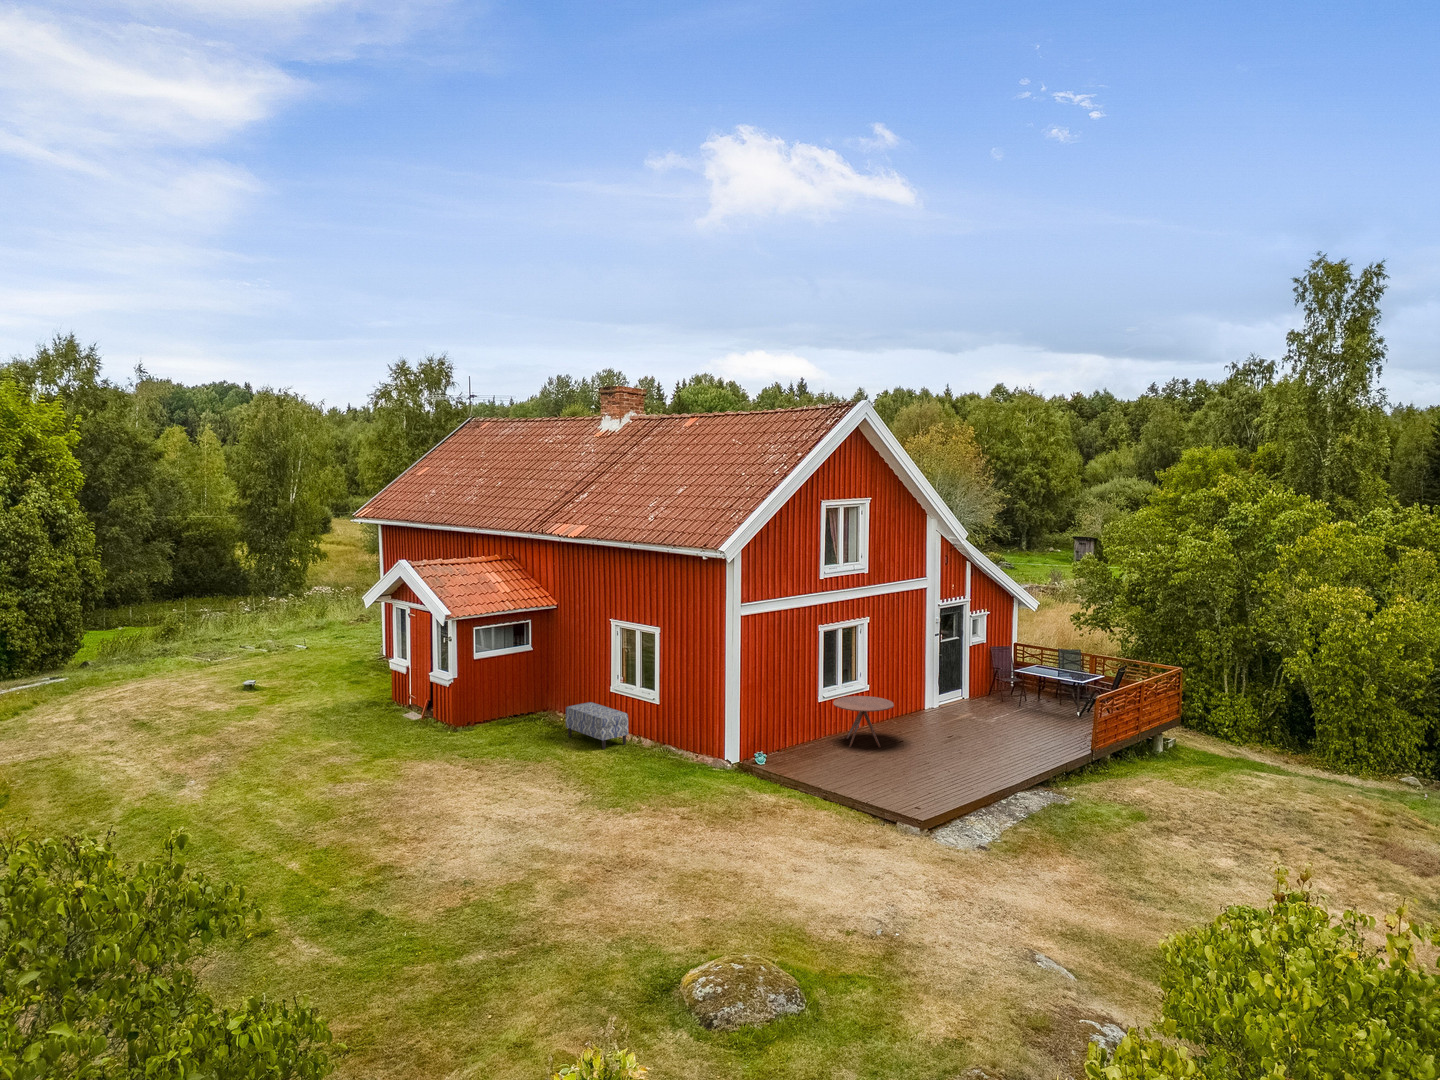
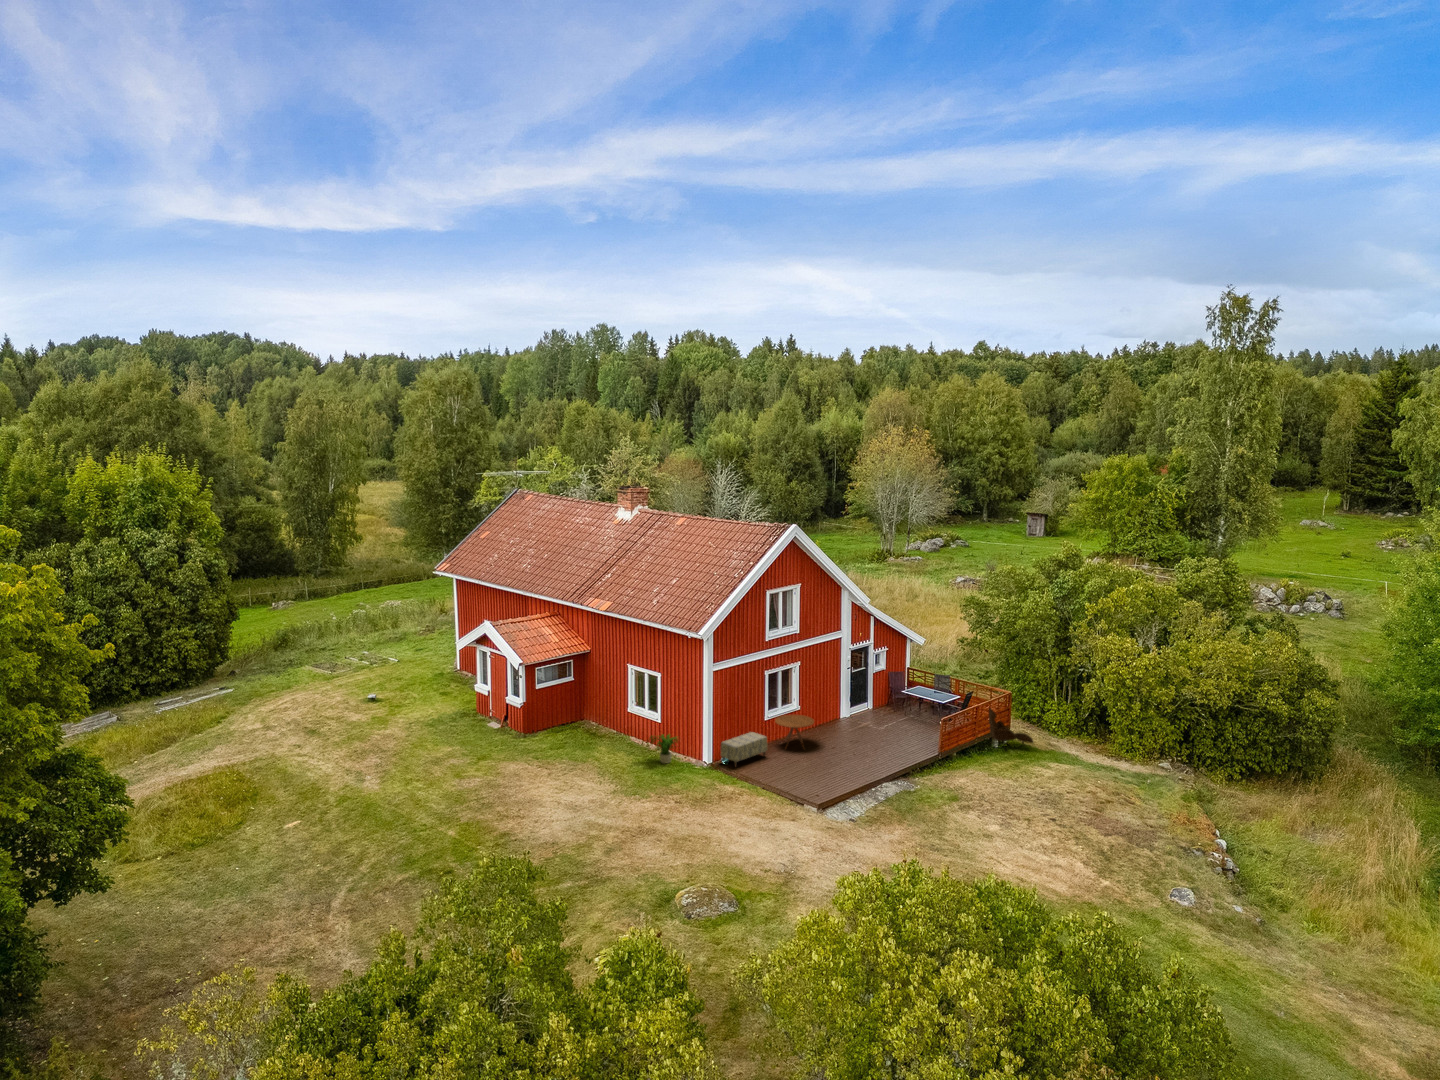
lounge chair: none [1146,686,1223,754] -> present [989,708,1033,750]
bench: present [566,702,628,750] -> present [721,732,767,767]
potted plant: none [639,719,692,764] -> present [650,734,678,763]

